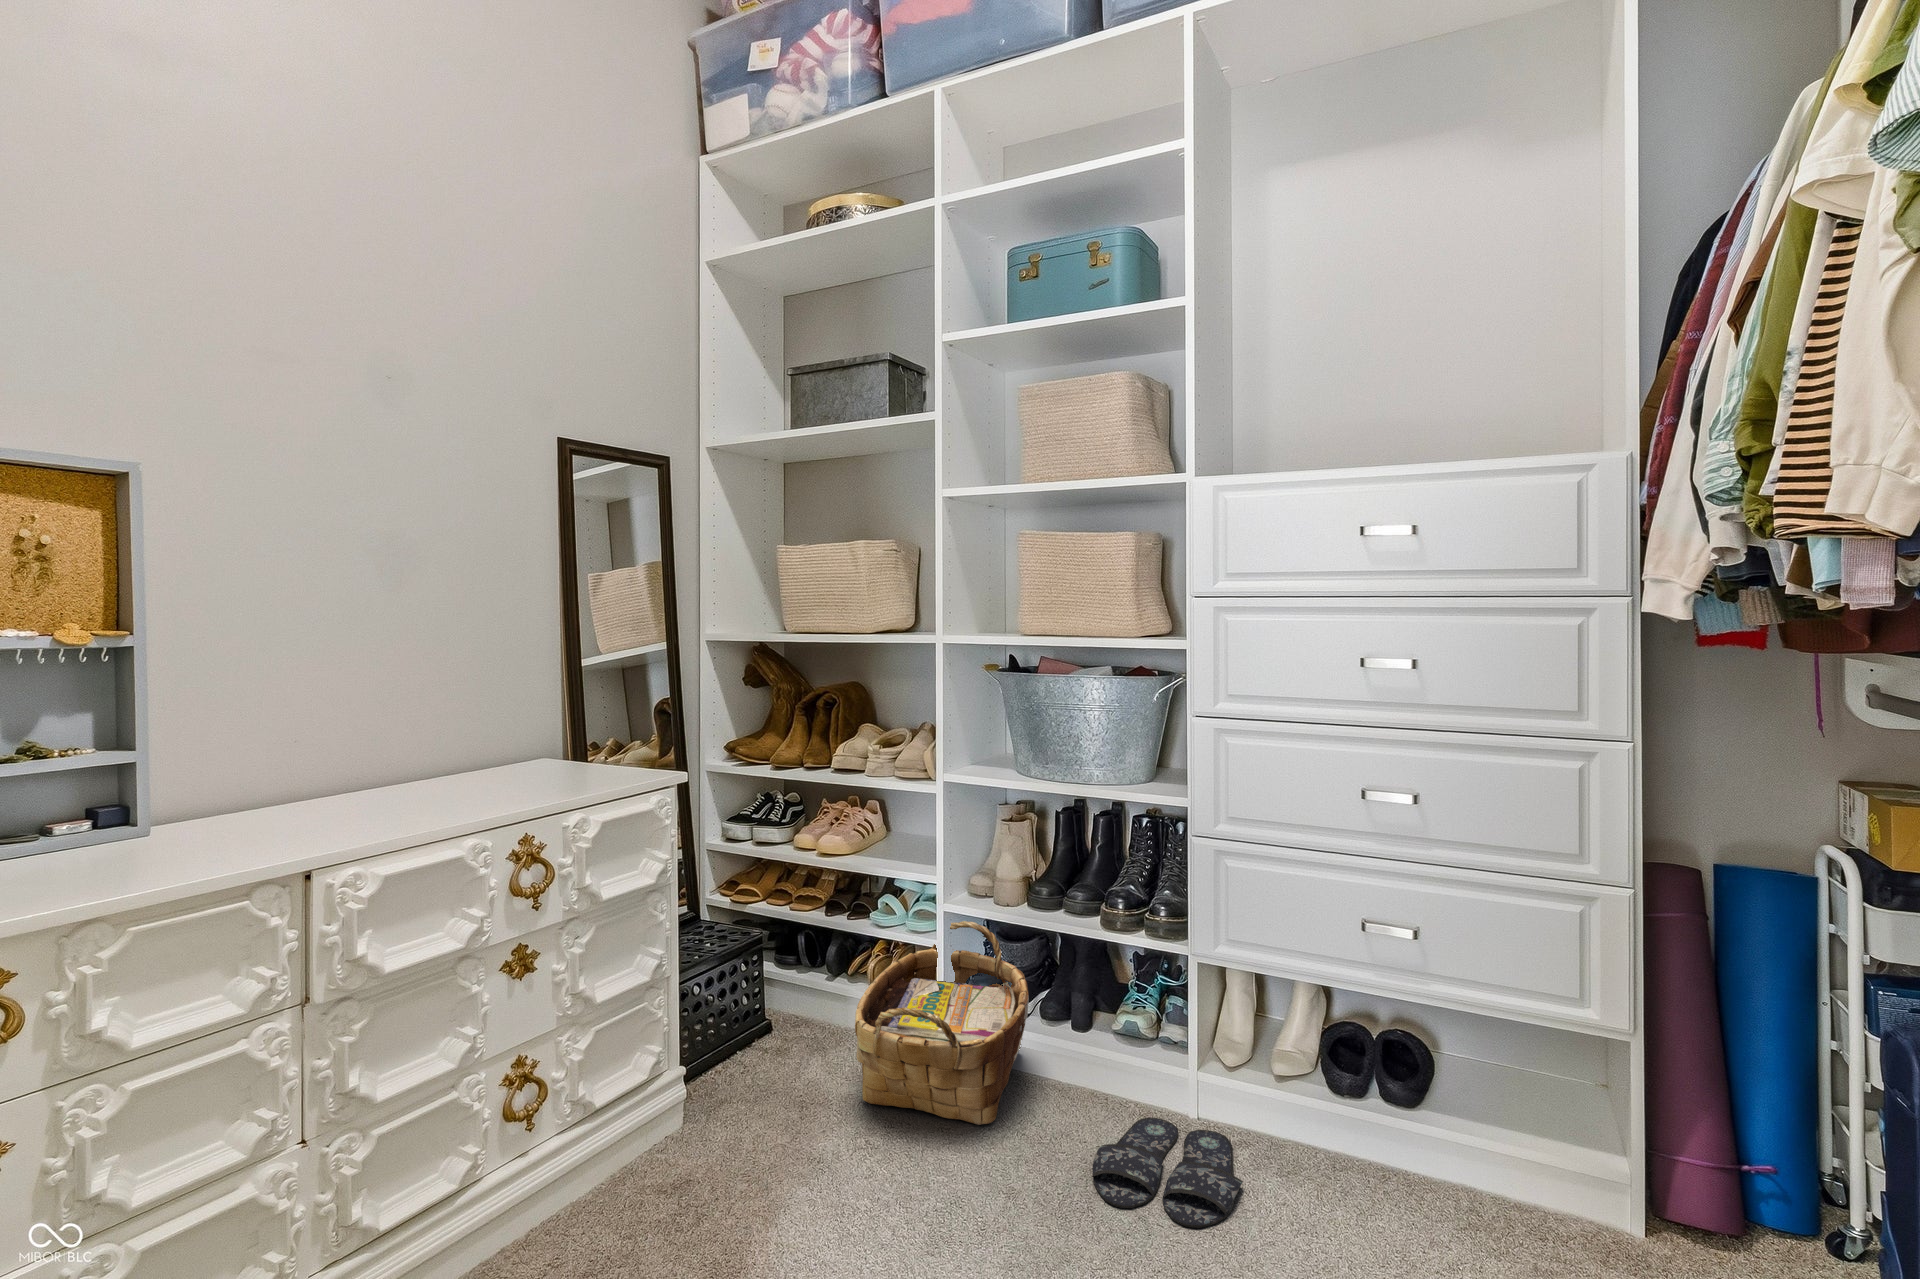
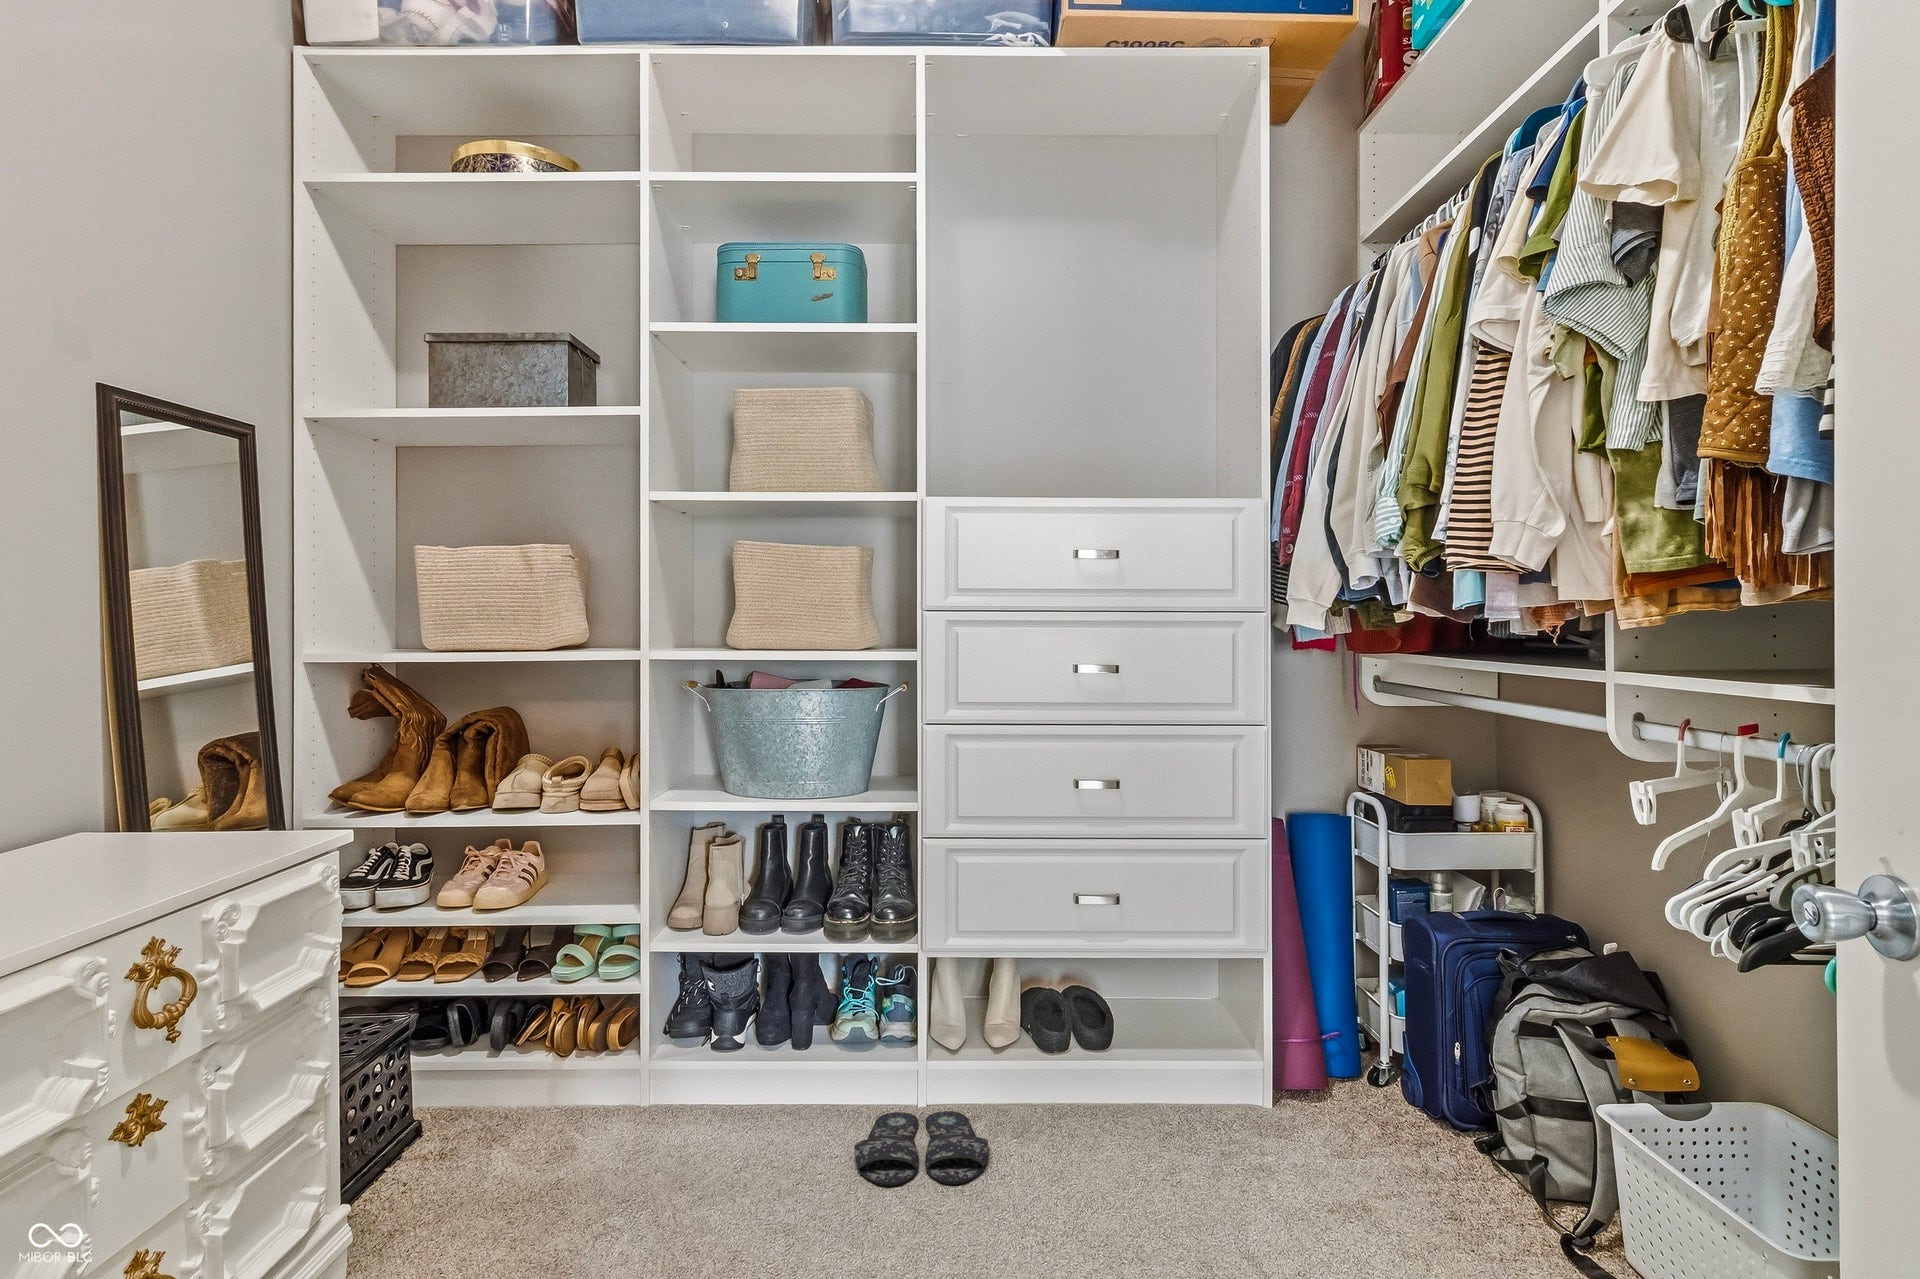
woven basket: present [855,921,1029,1125] -> none [577,958,759,1165]

